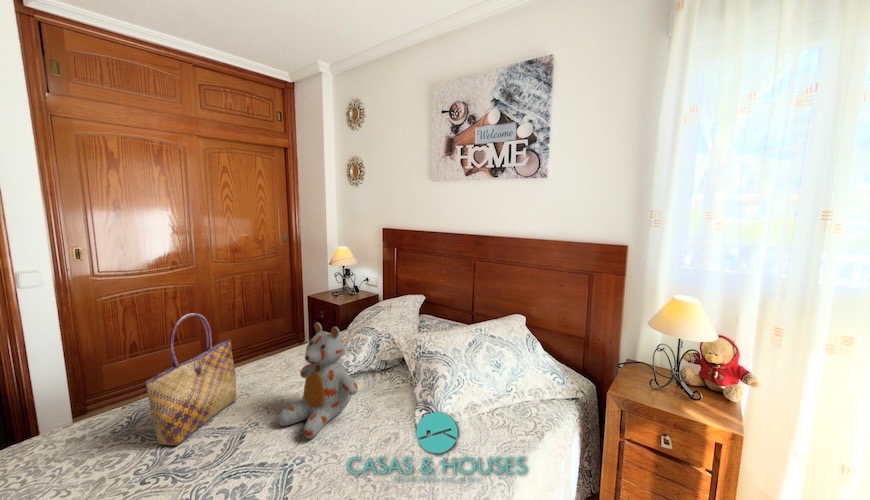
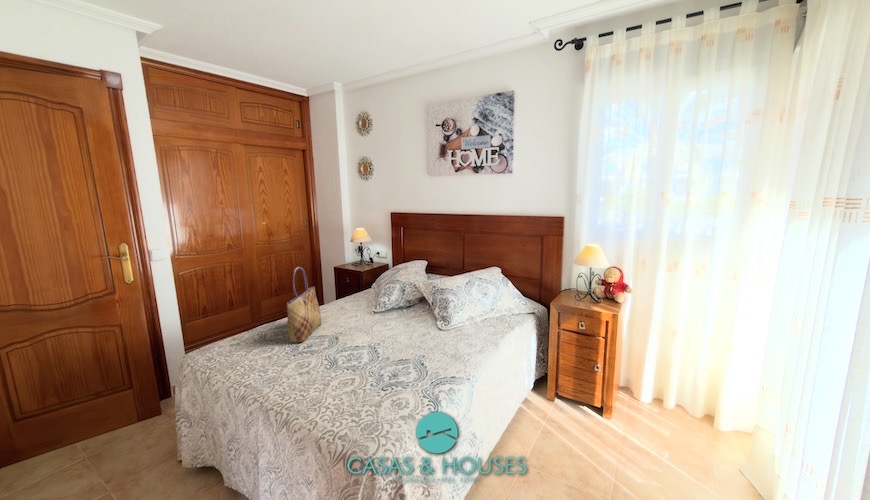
stuffed bear: present [278,322,358,438] -> none [356,271,403,336]

